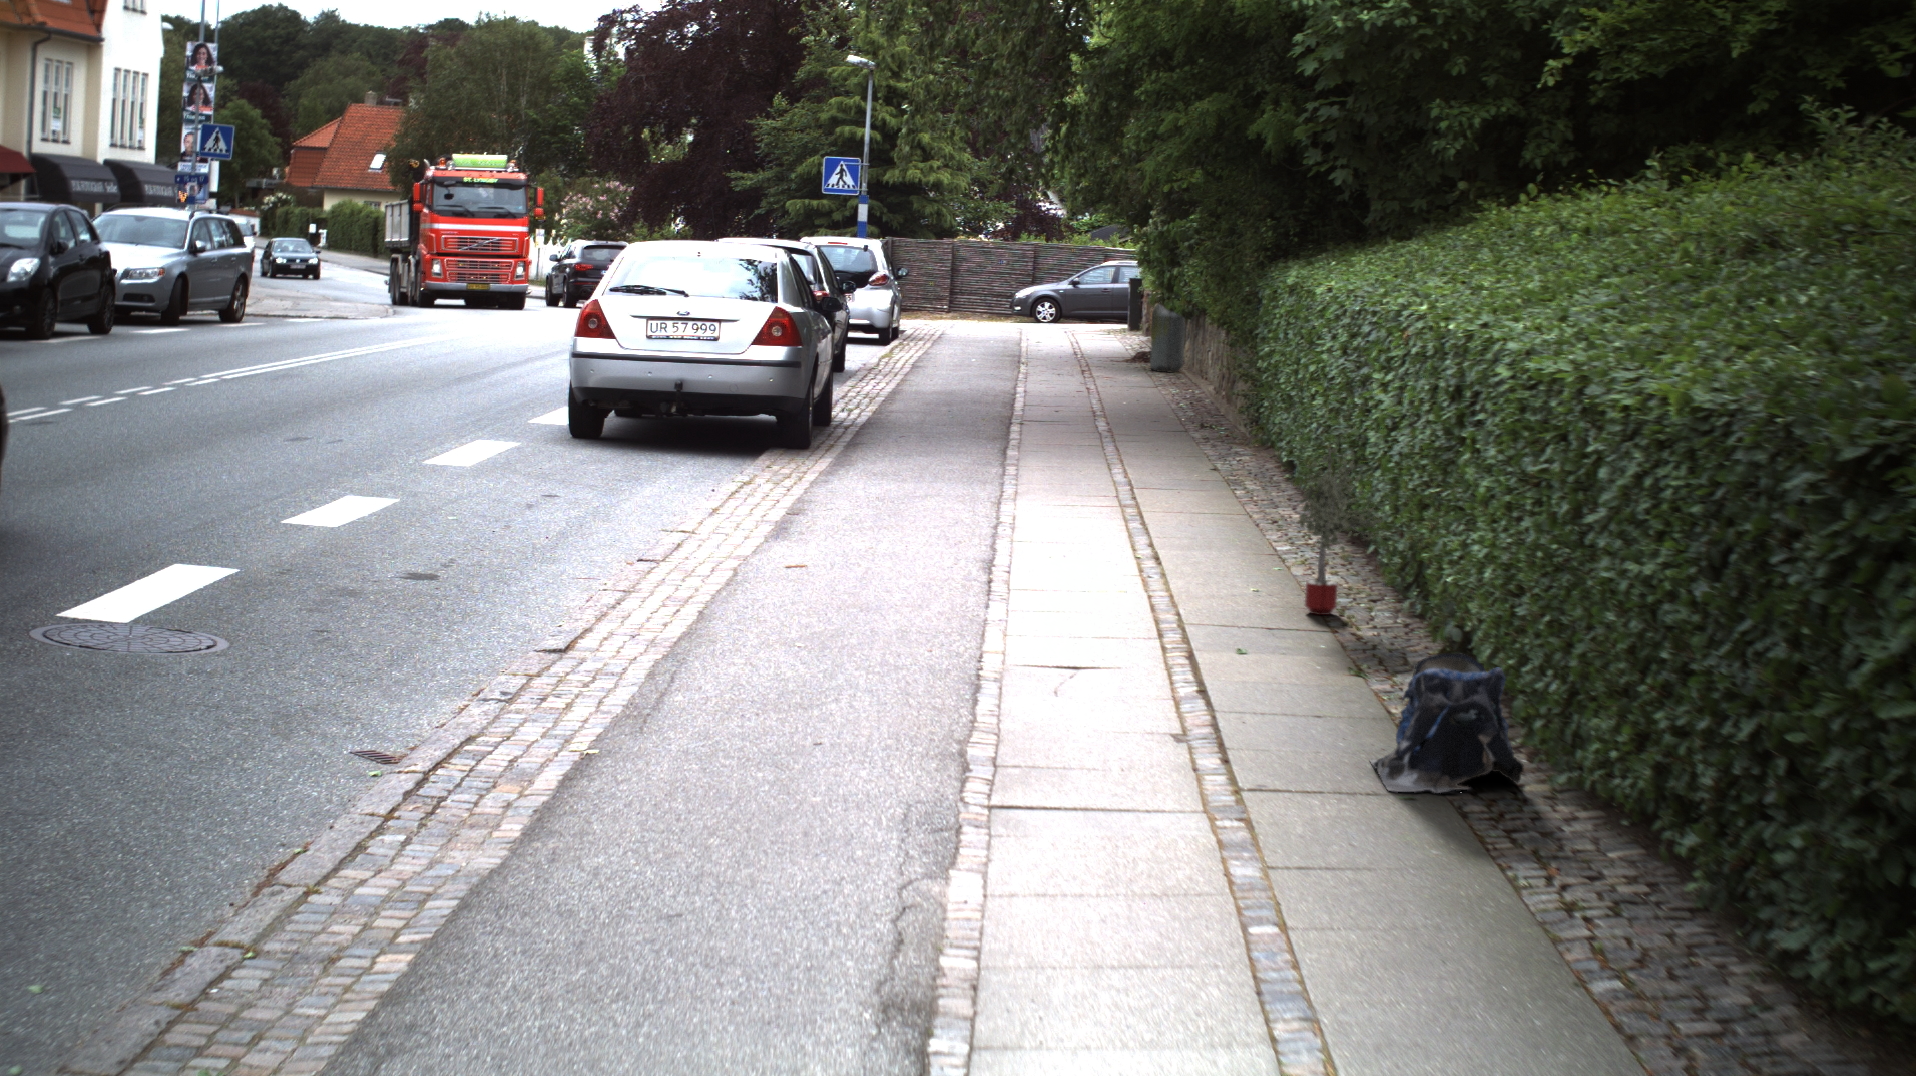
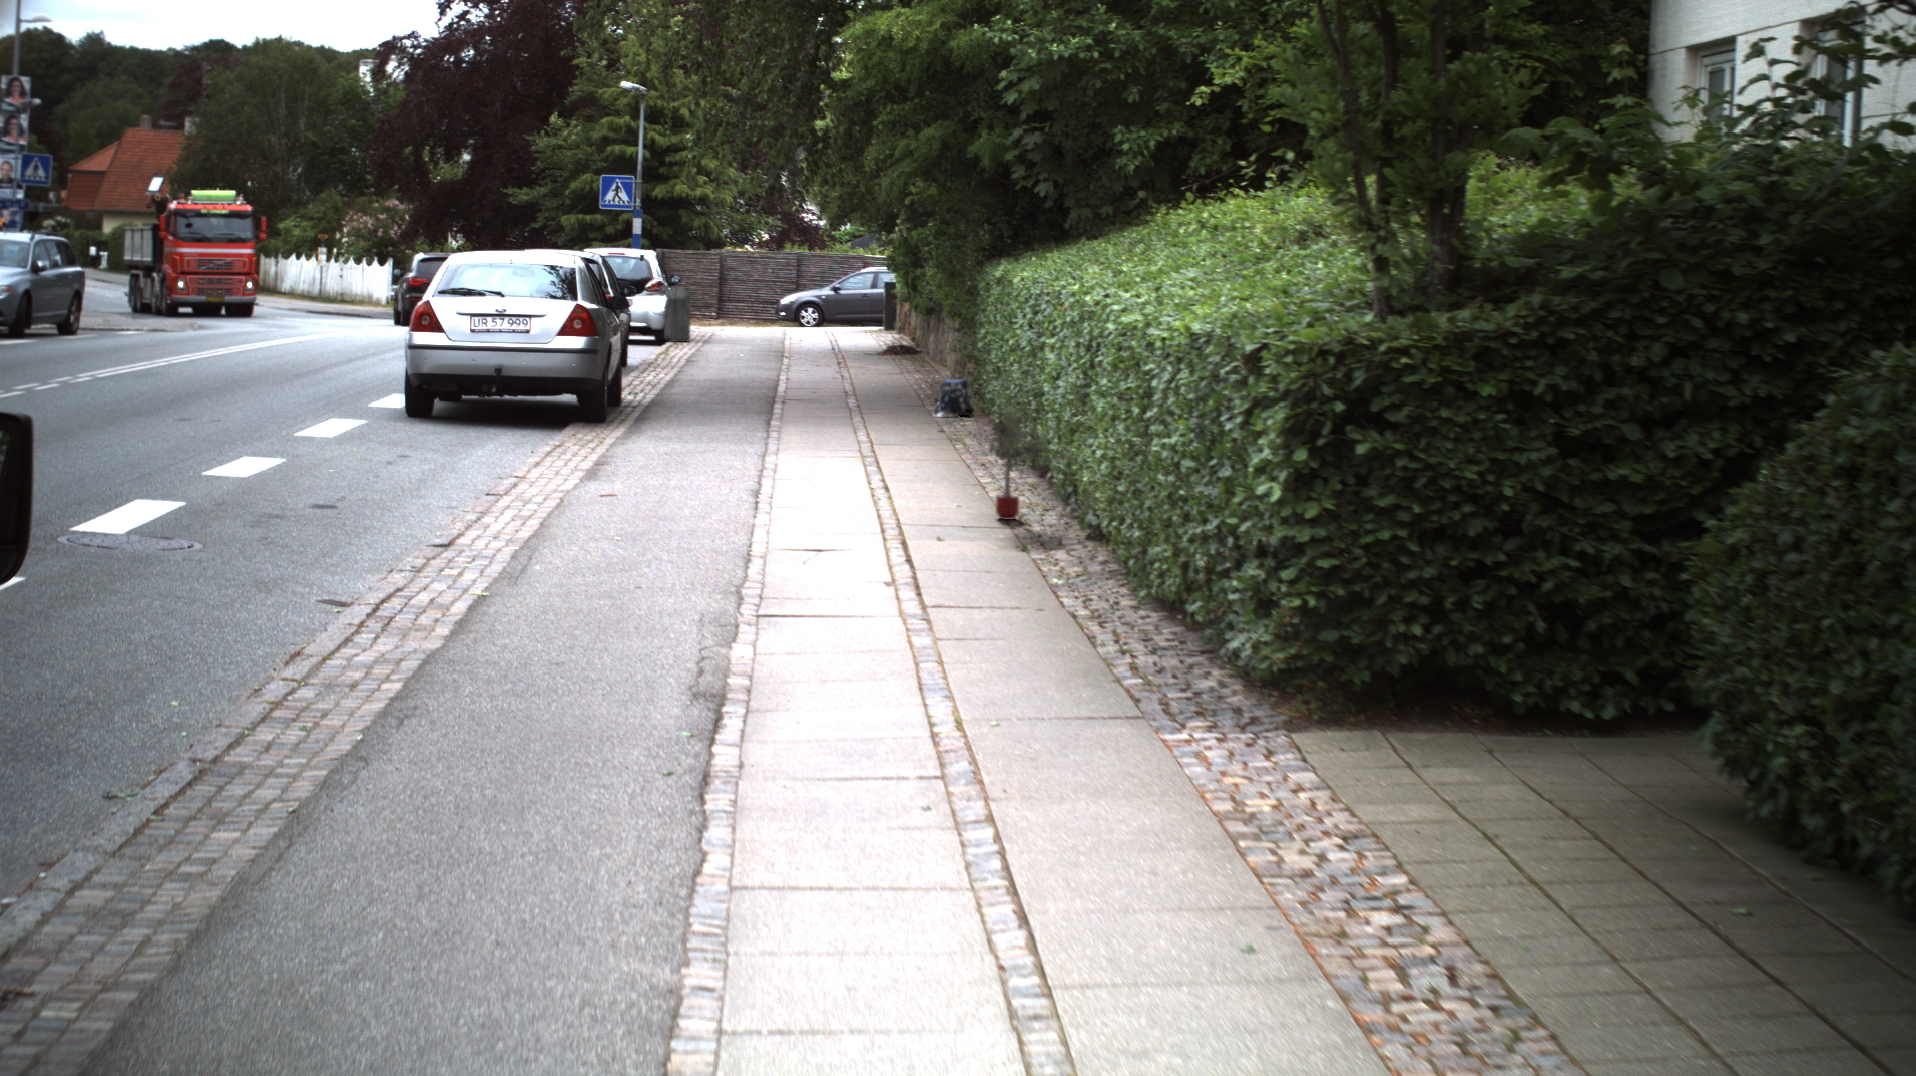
trash can: present [1150,304,1185,372] -> present [664,287,690,342]
backpack: present [1370,653,1524,793] -> present [931,379,974,417]

